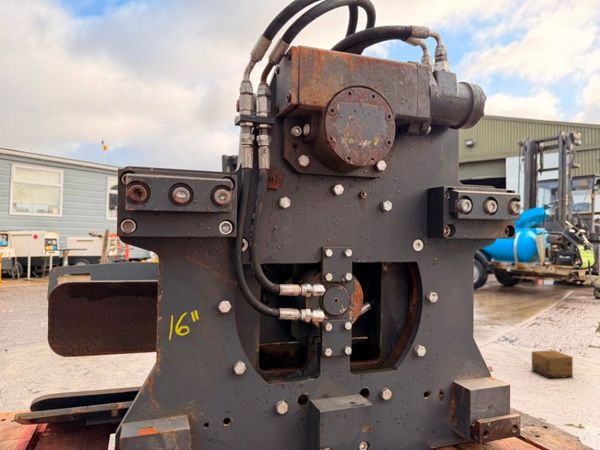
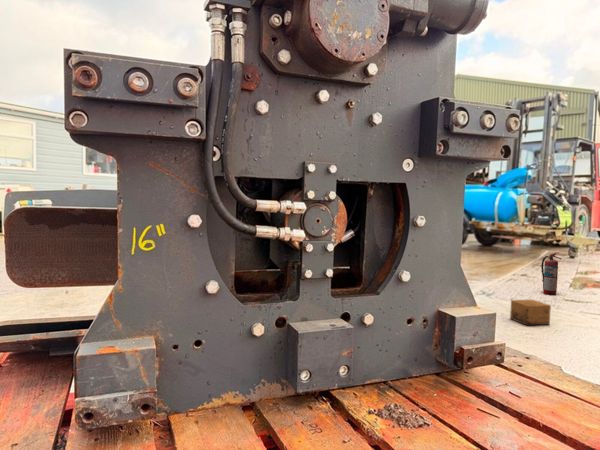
fire extinguisher: none [563,299,583,343] -> present [541,252,561,295]

